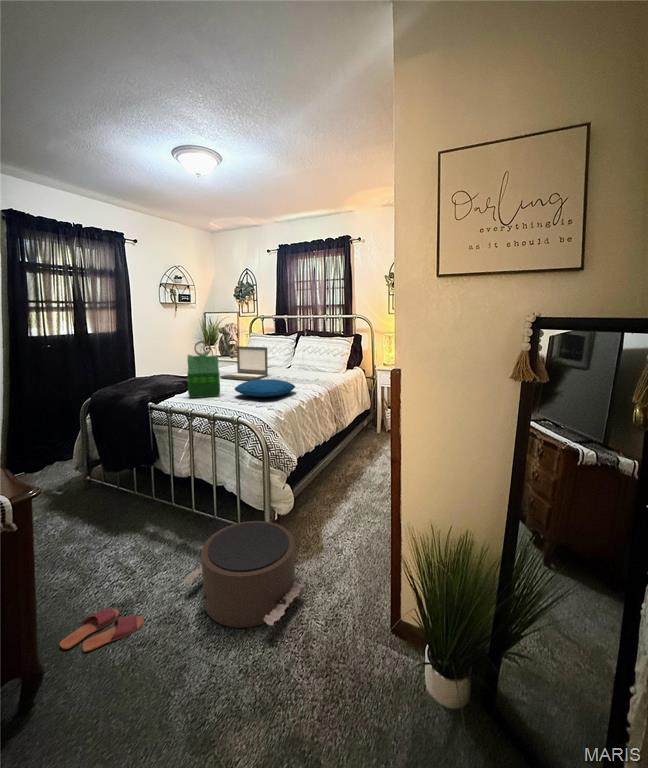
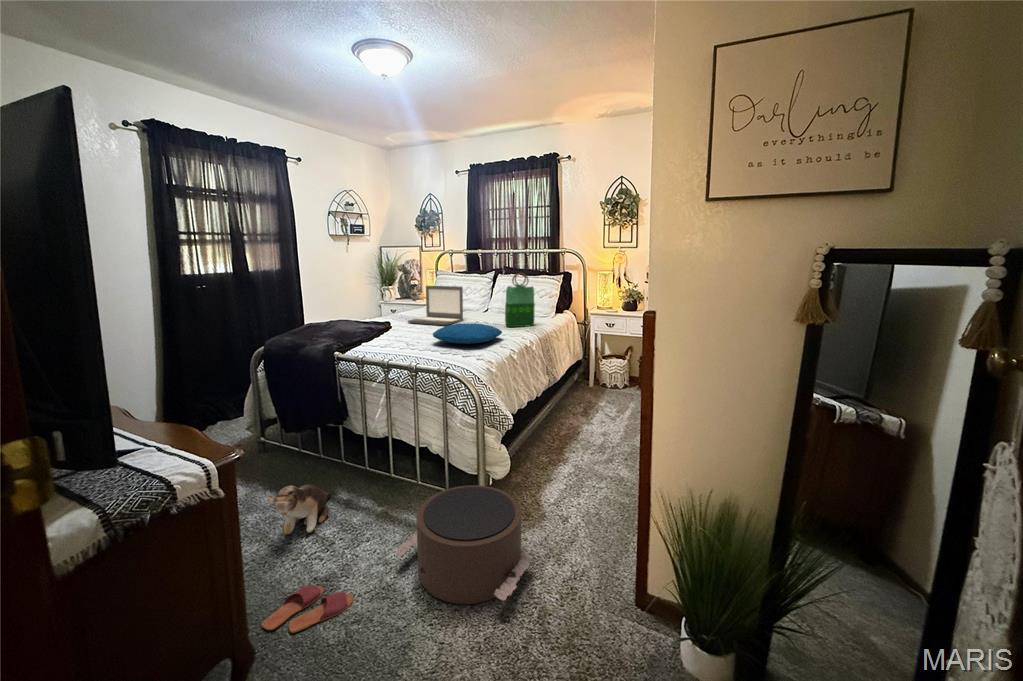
tote bag: present [187,341,220,398] -> present [505,273,535,327]
plush toy: none [77,519,140,562] -> present [267,485,331,535]

